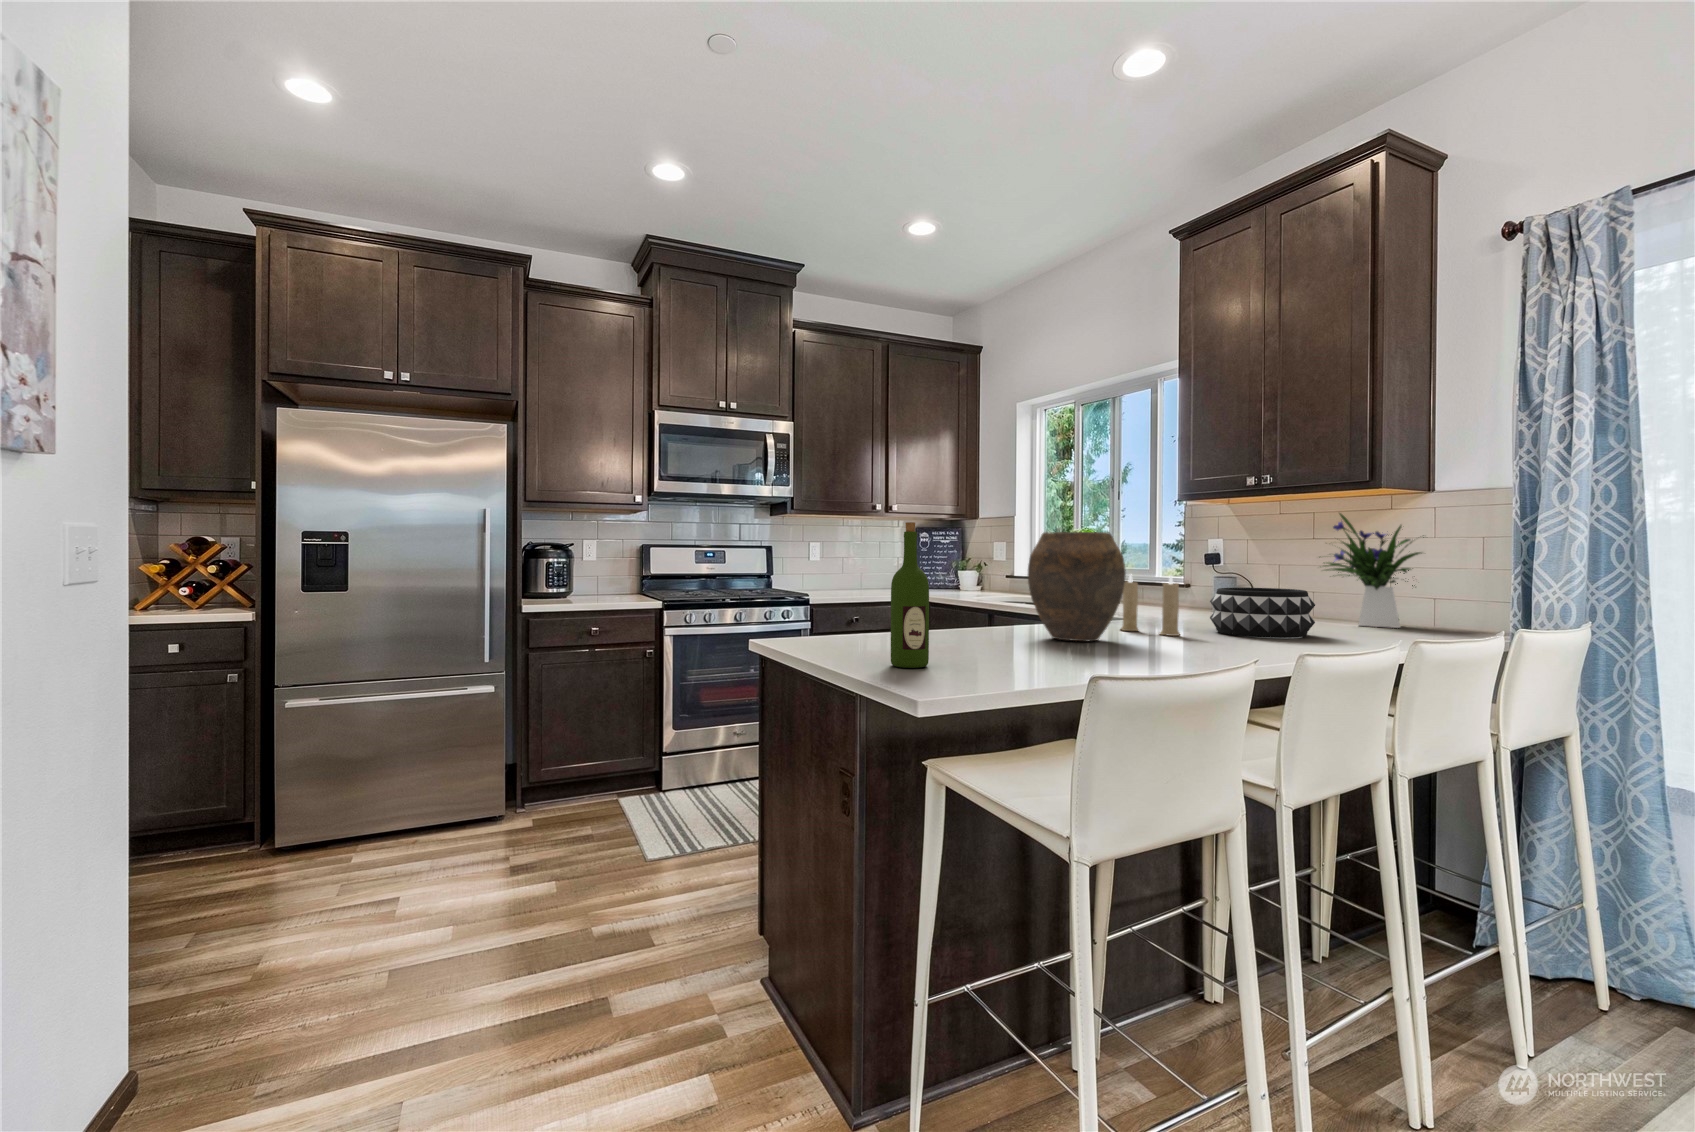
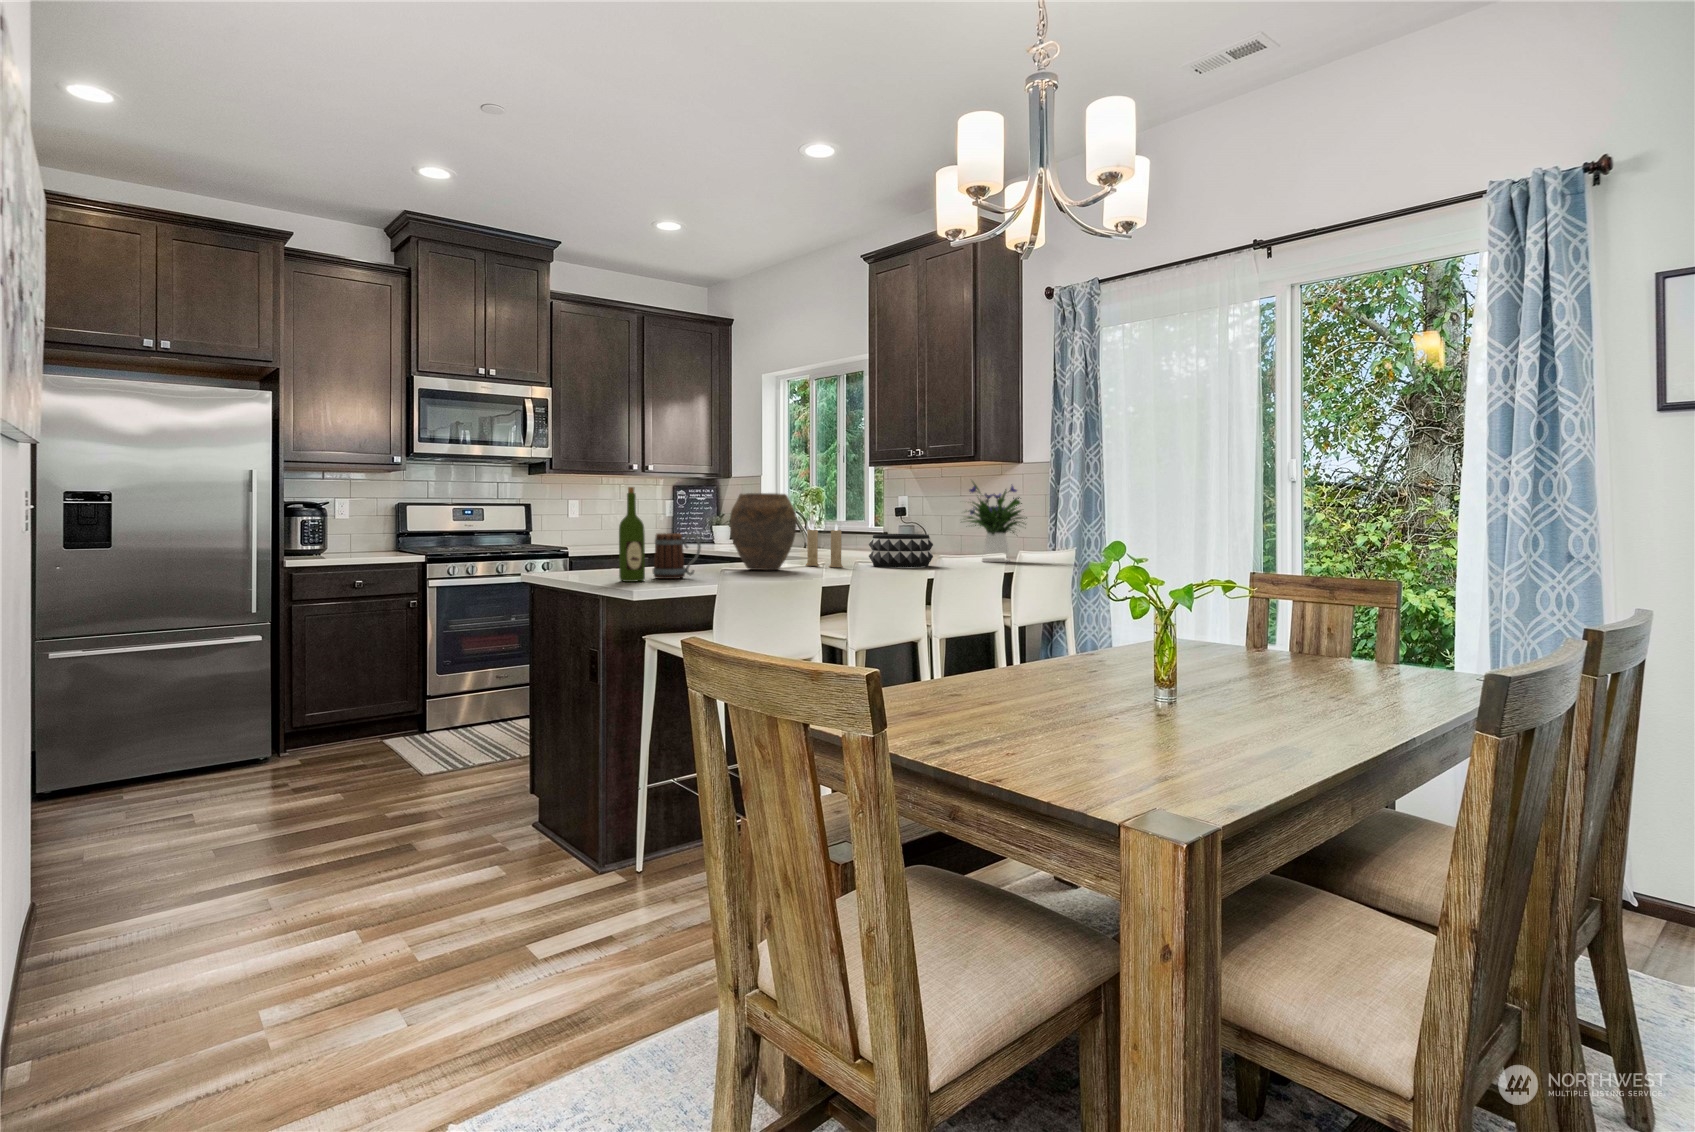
mug: none [935,591,1008,661] -> present [653,533,701,579]

